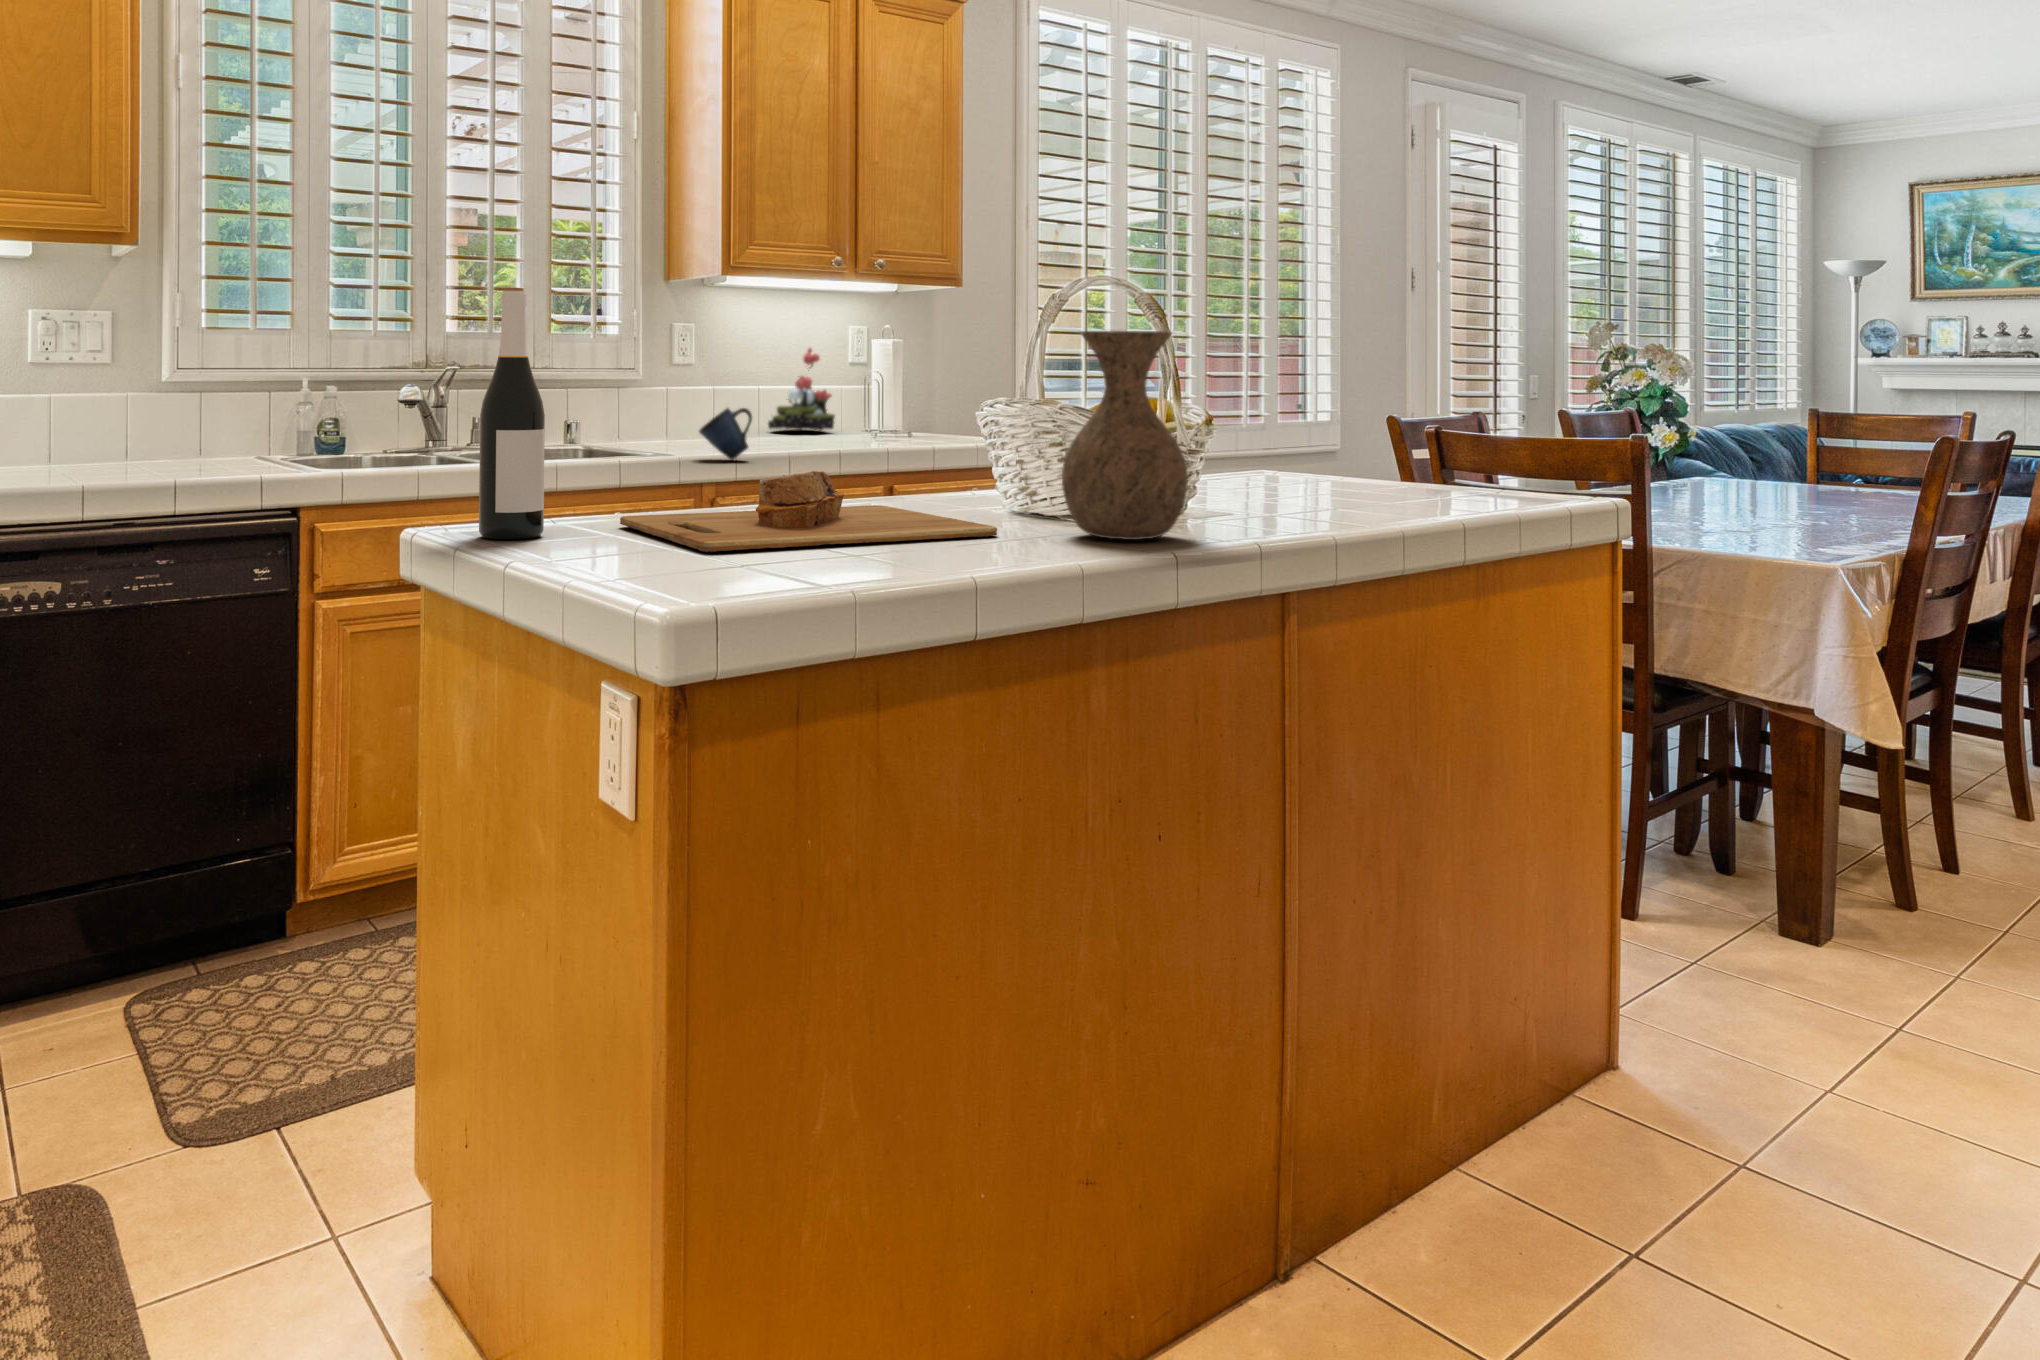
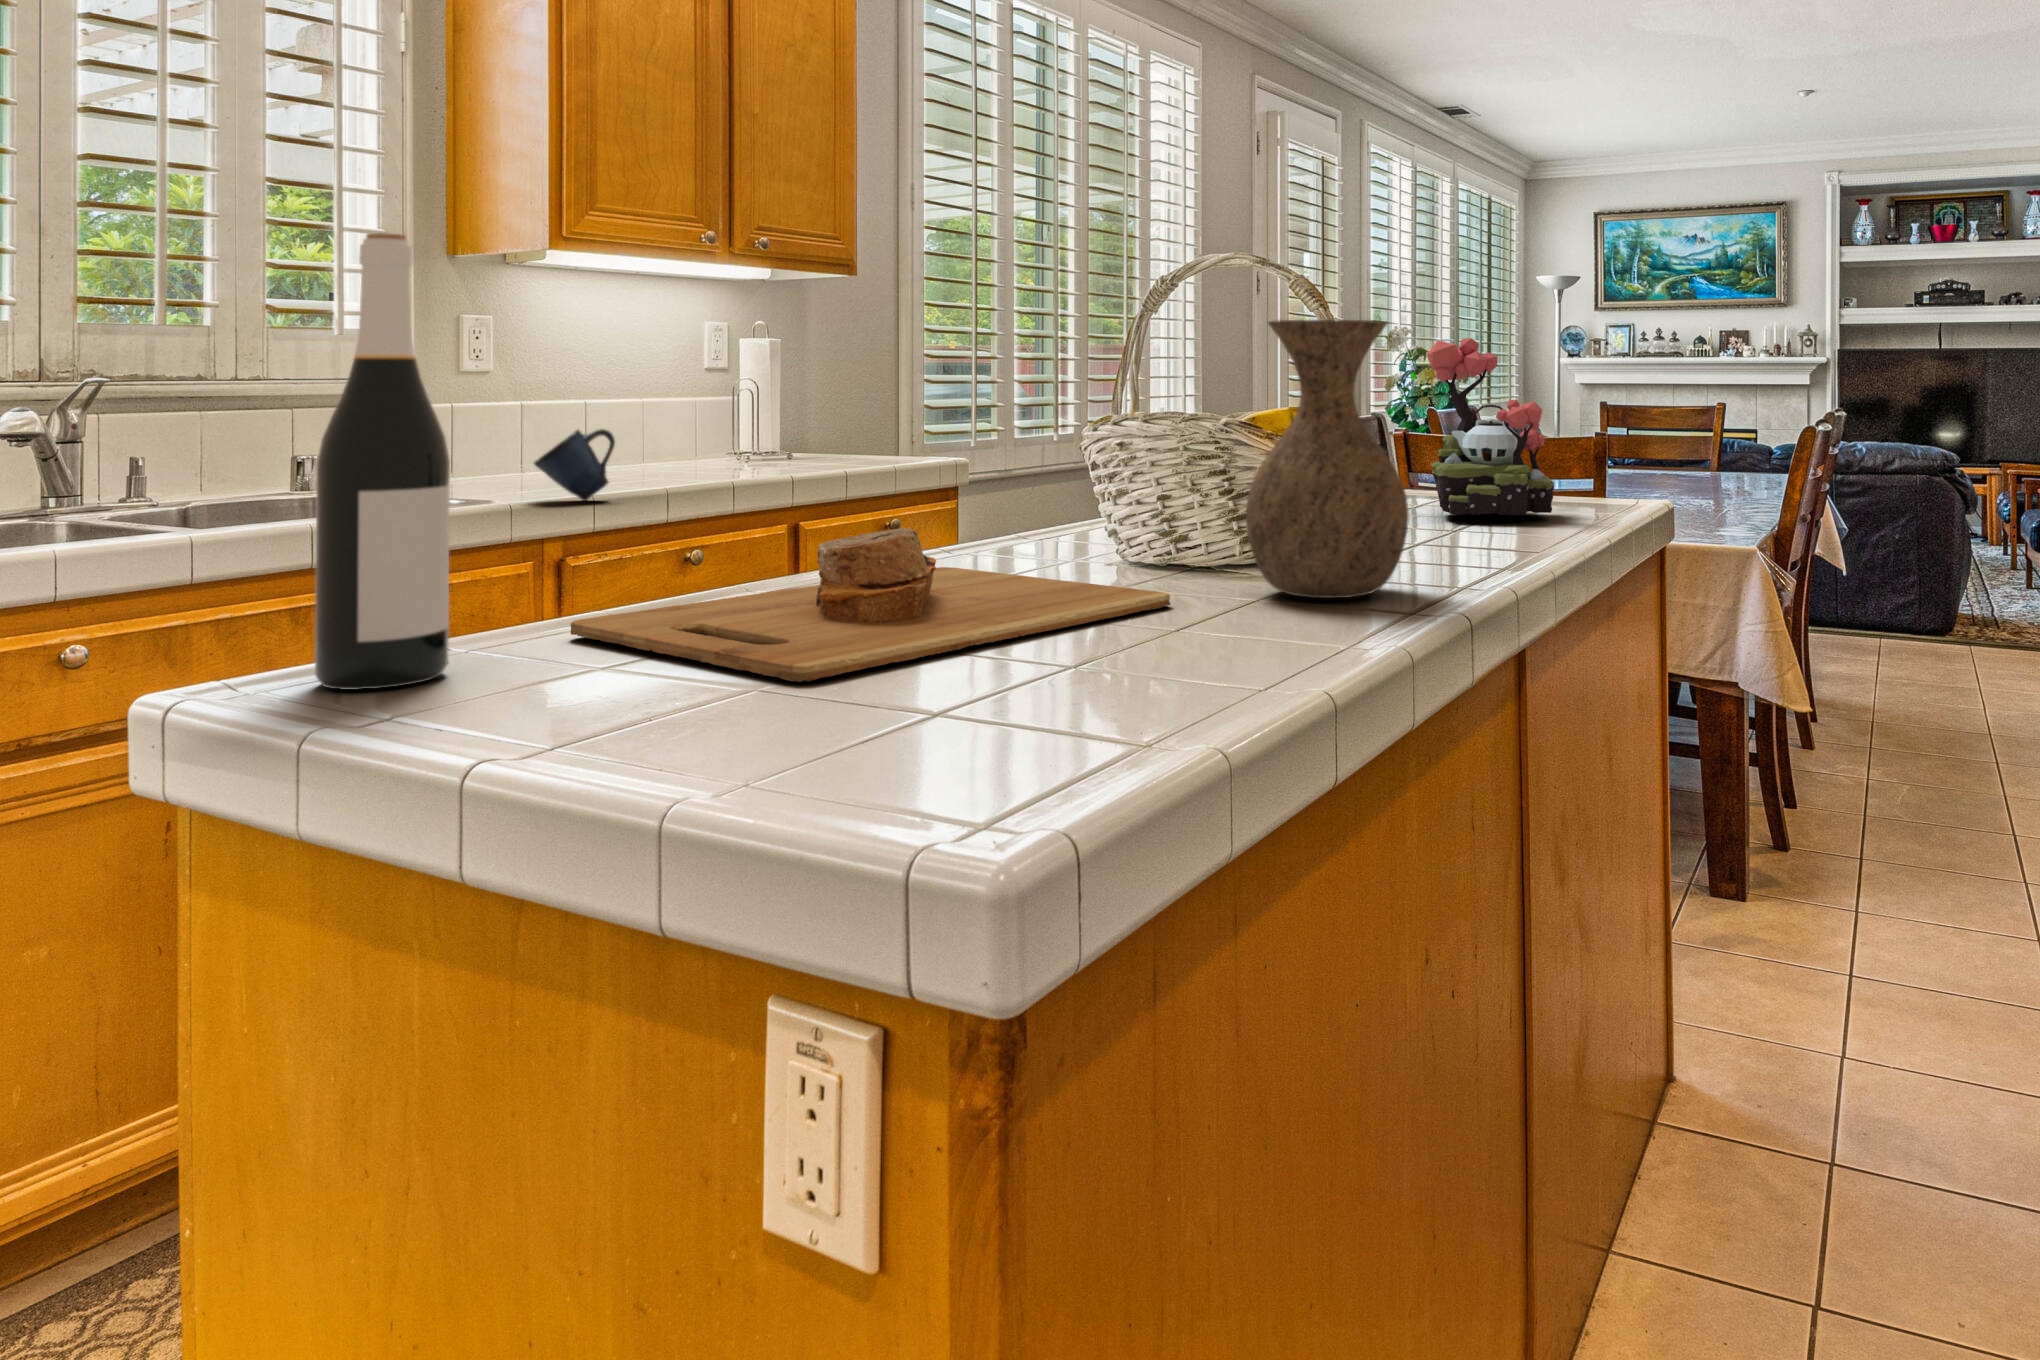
plant: present [768,348,835,431] -> present [1427,338,1554,515]

